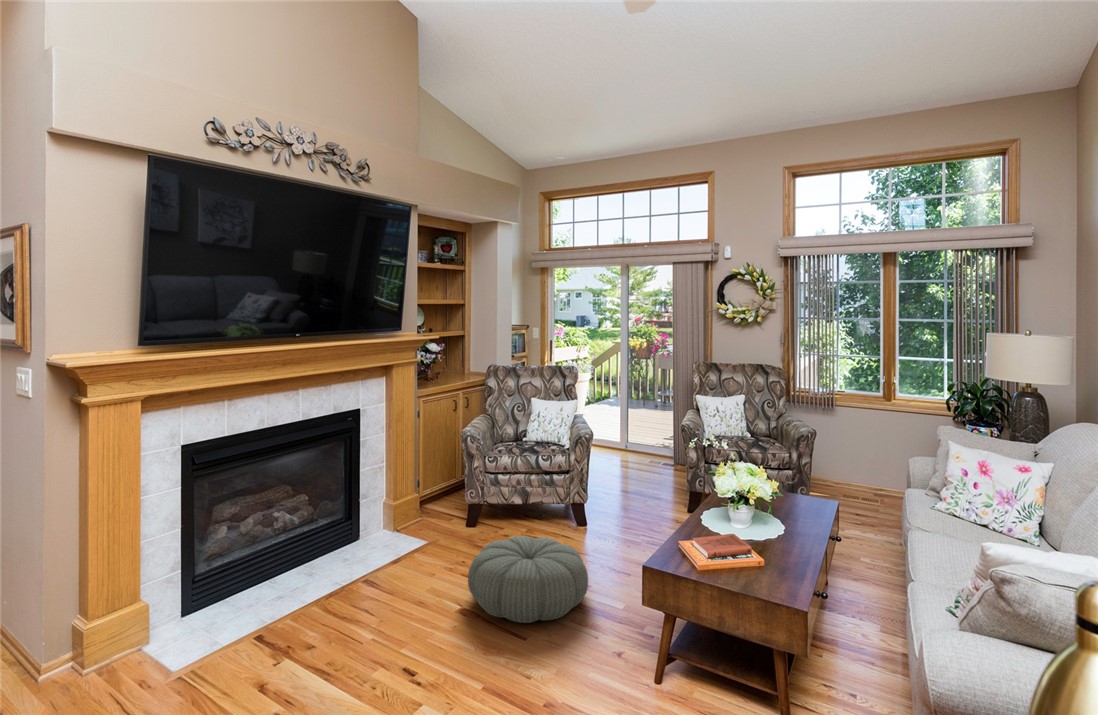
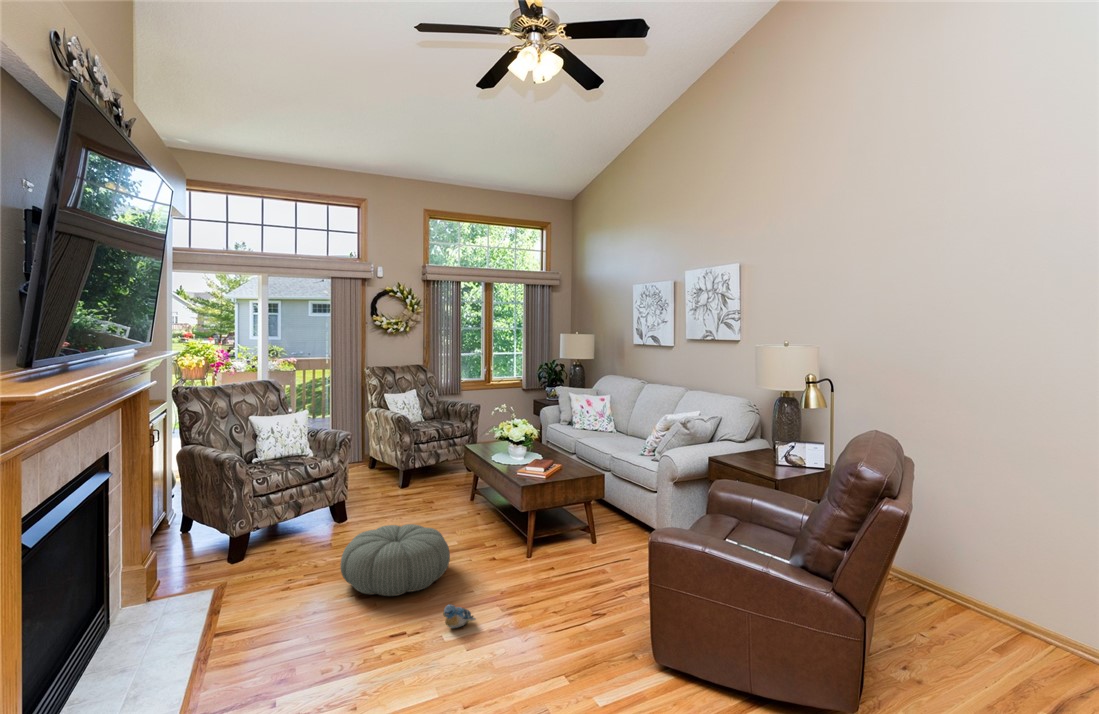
plush toy: none [469,650,509,687] -> present [443,604,476,628]

